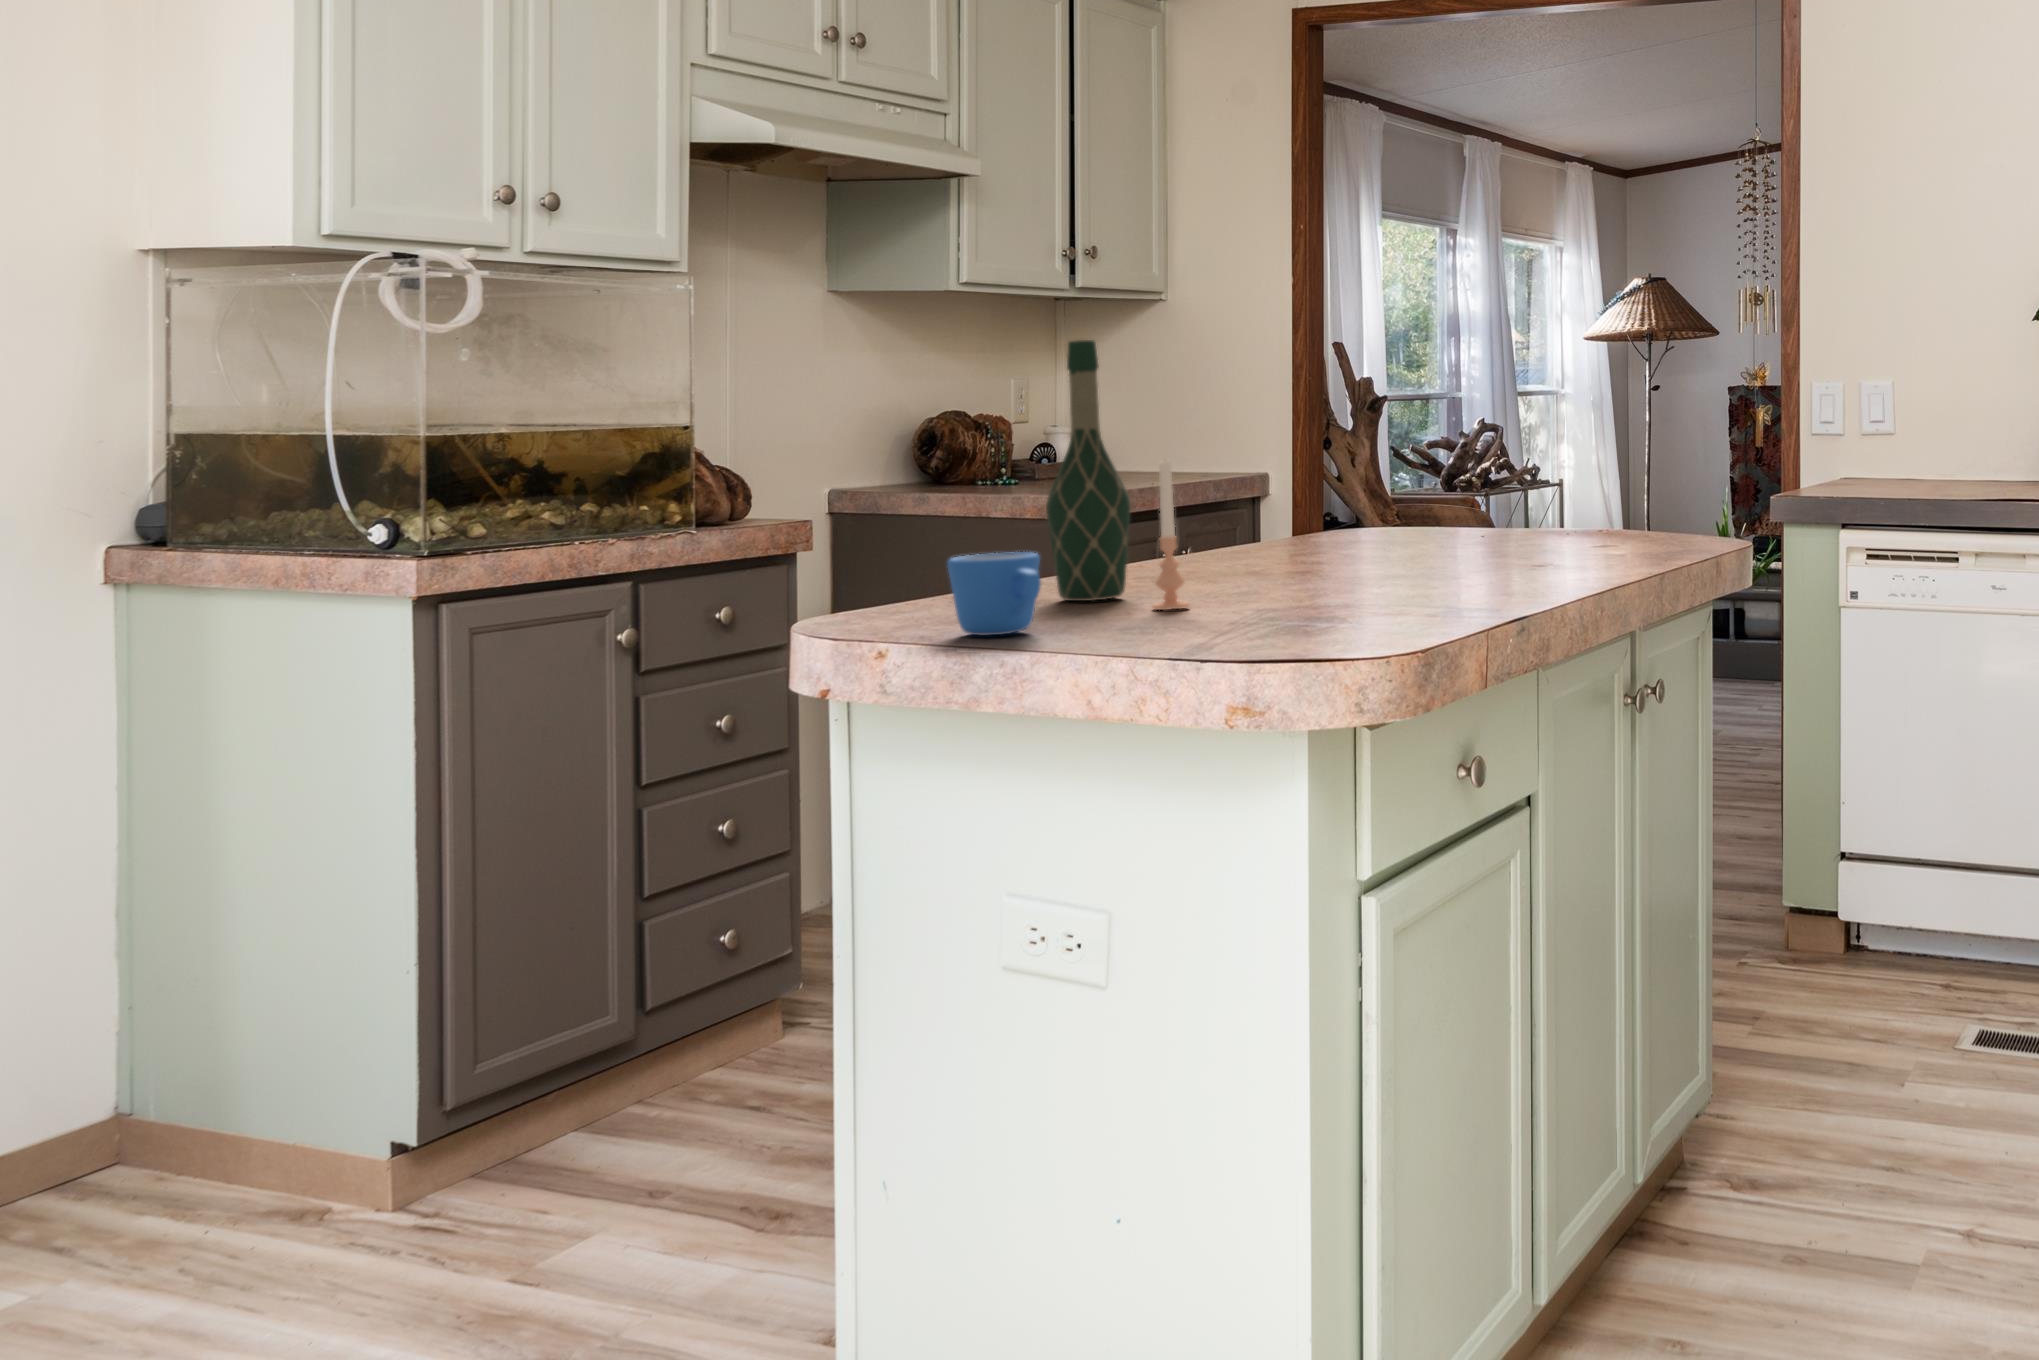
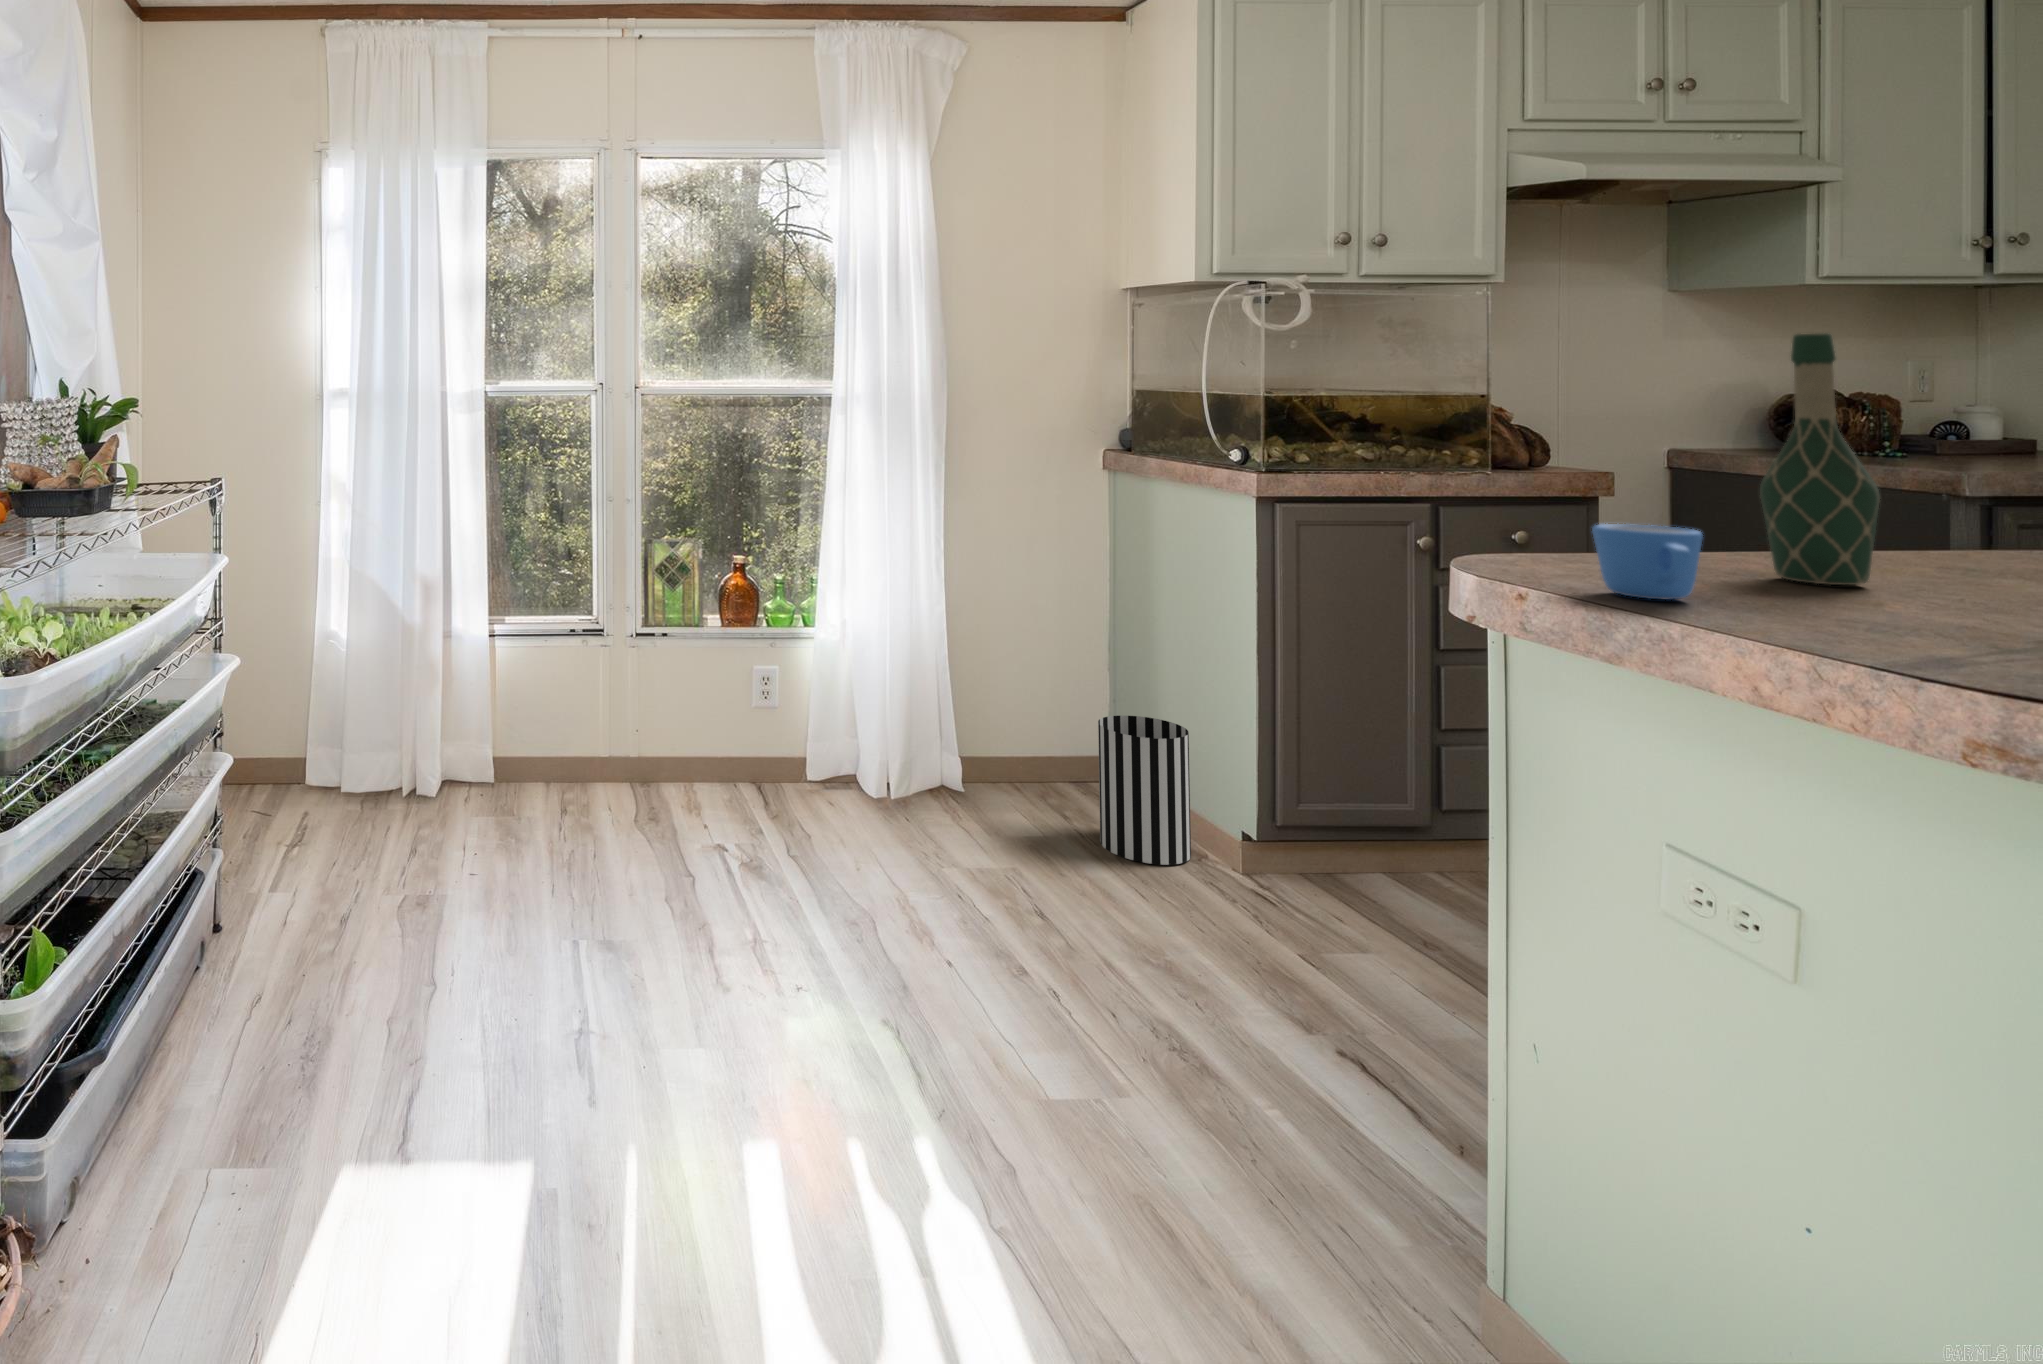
candle: present [1153,460,1189,610] -> none [1888,454,1948,610]
wastebasket: none [130,1004,306,1271] -> present [1098,715,1191,865]

